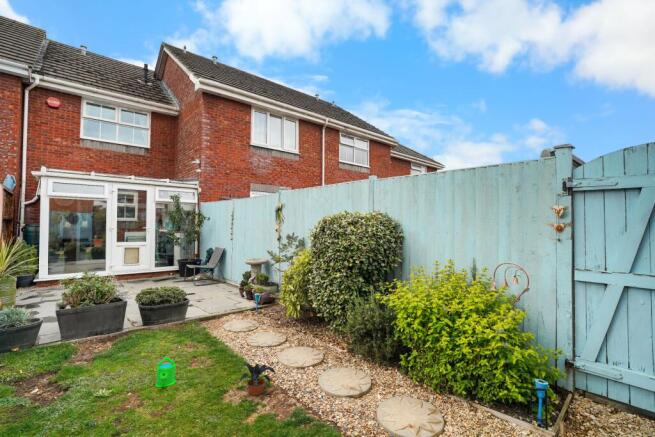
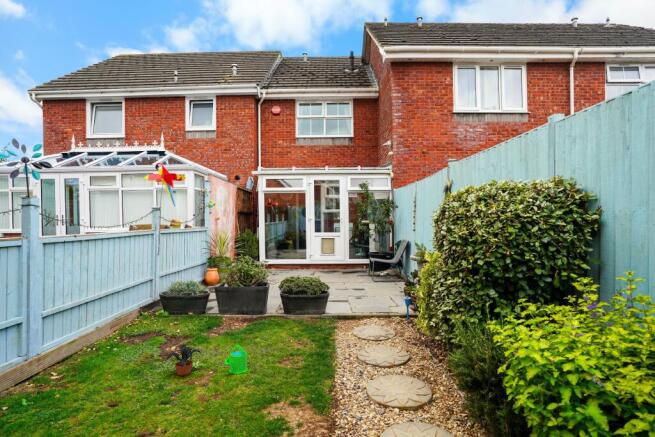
potted plant: present [240,364,275,396] -> present [167,345,201,375]

